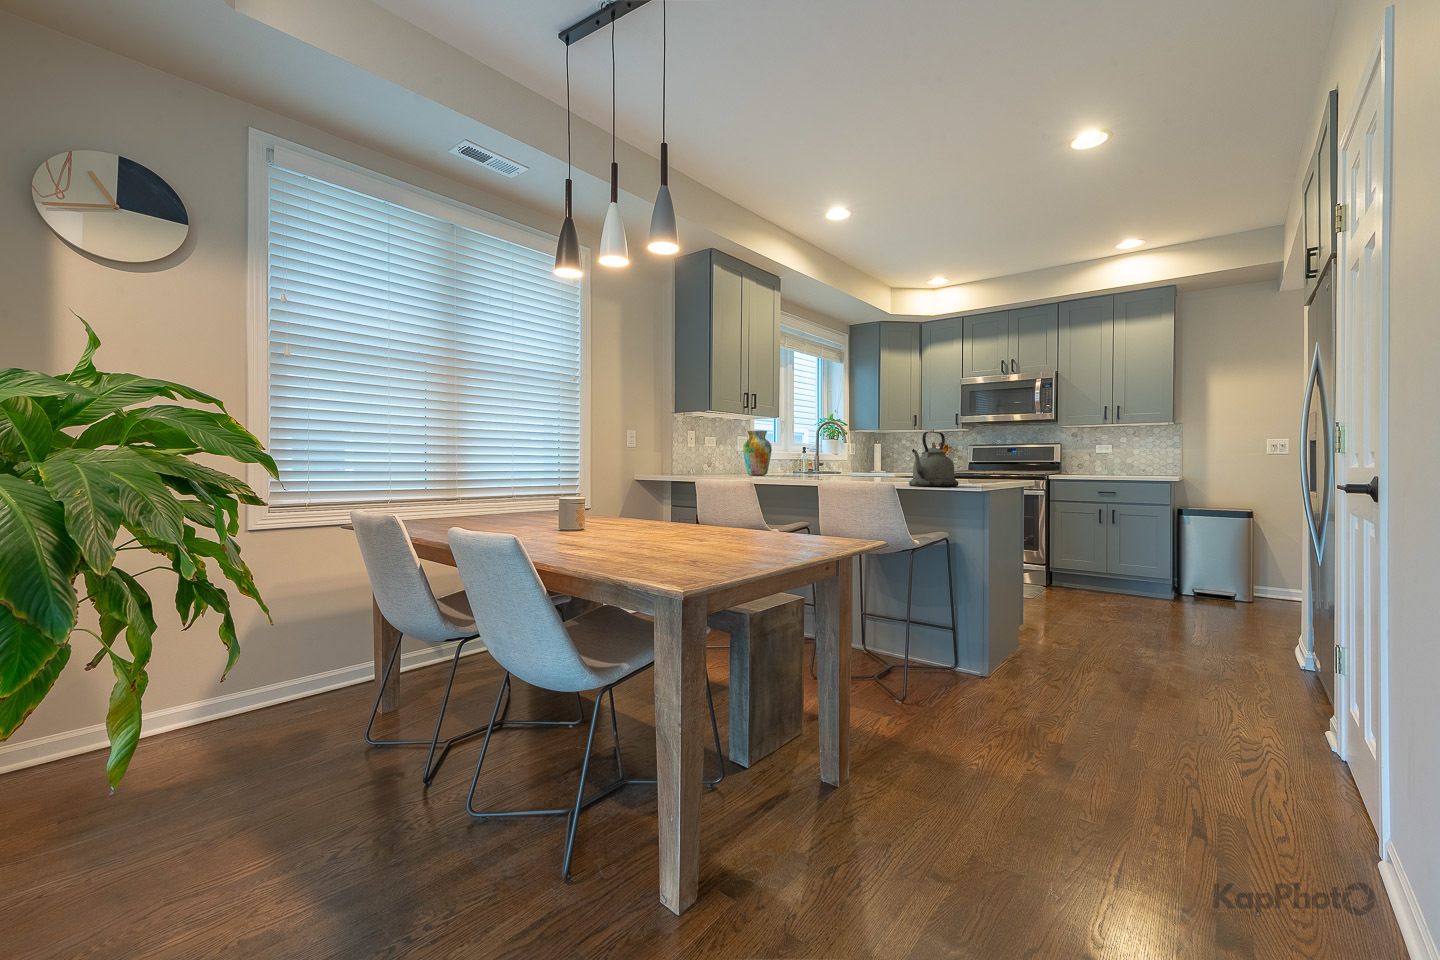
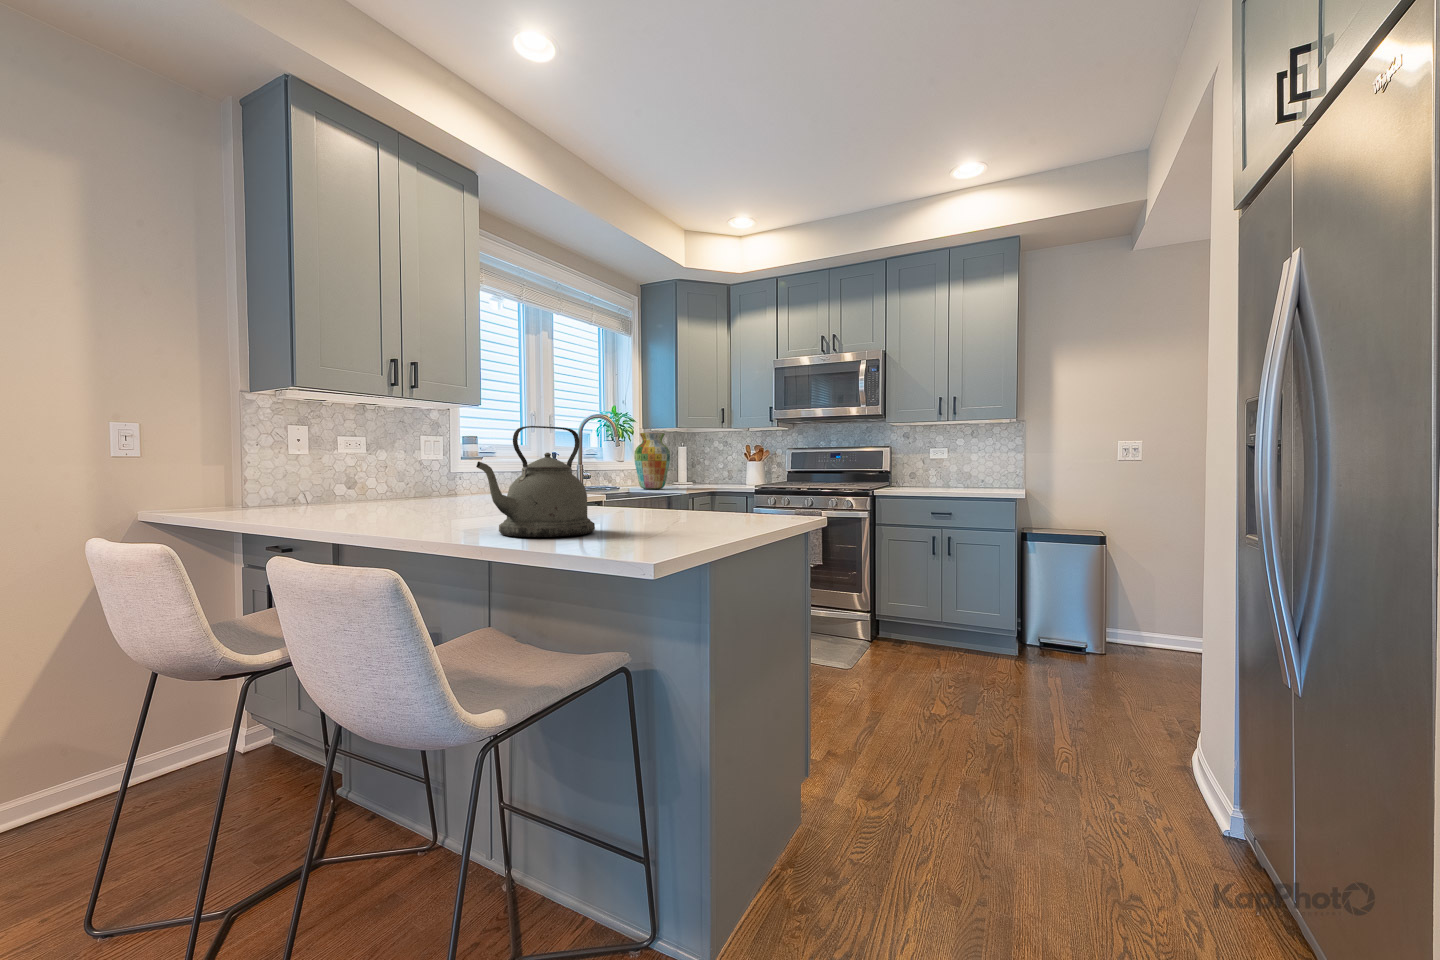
vase: present [743,430,772,476] -> present [634,433,670,489]

